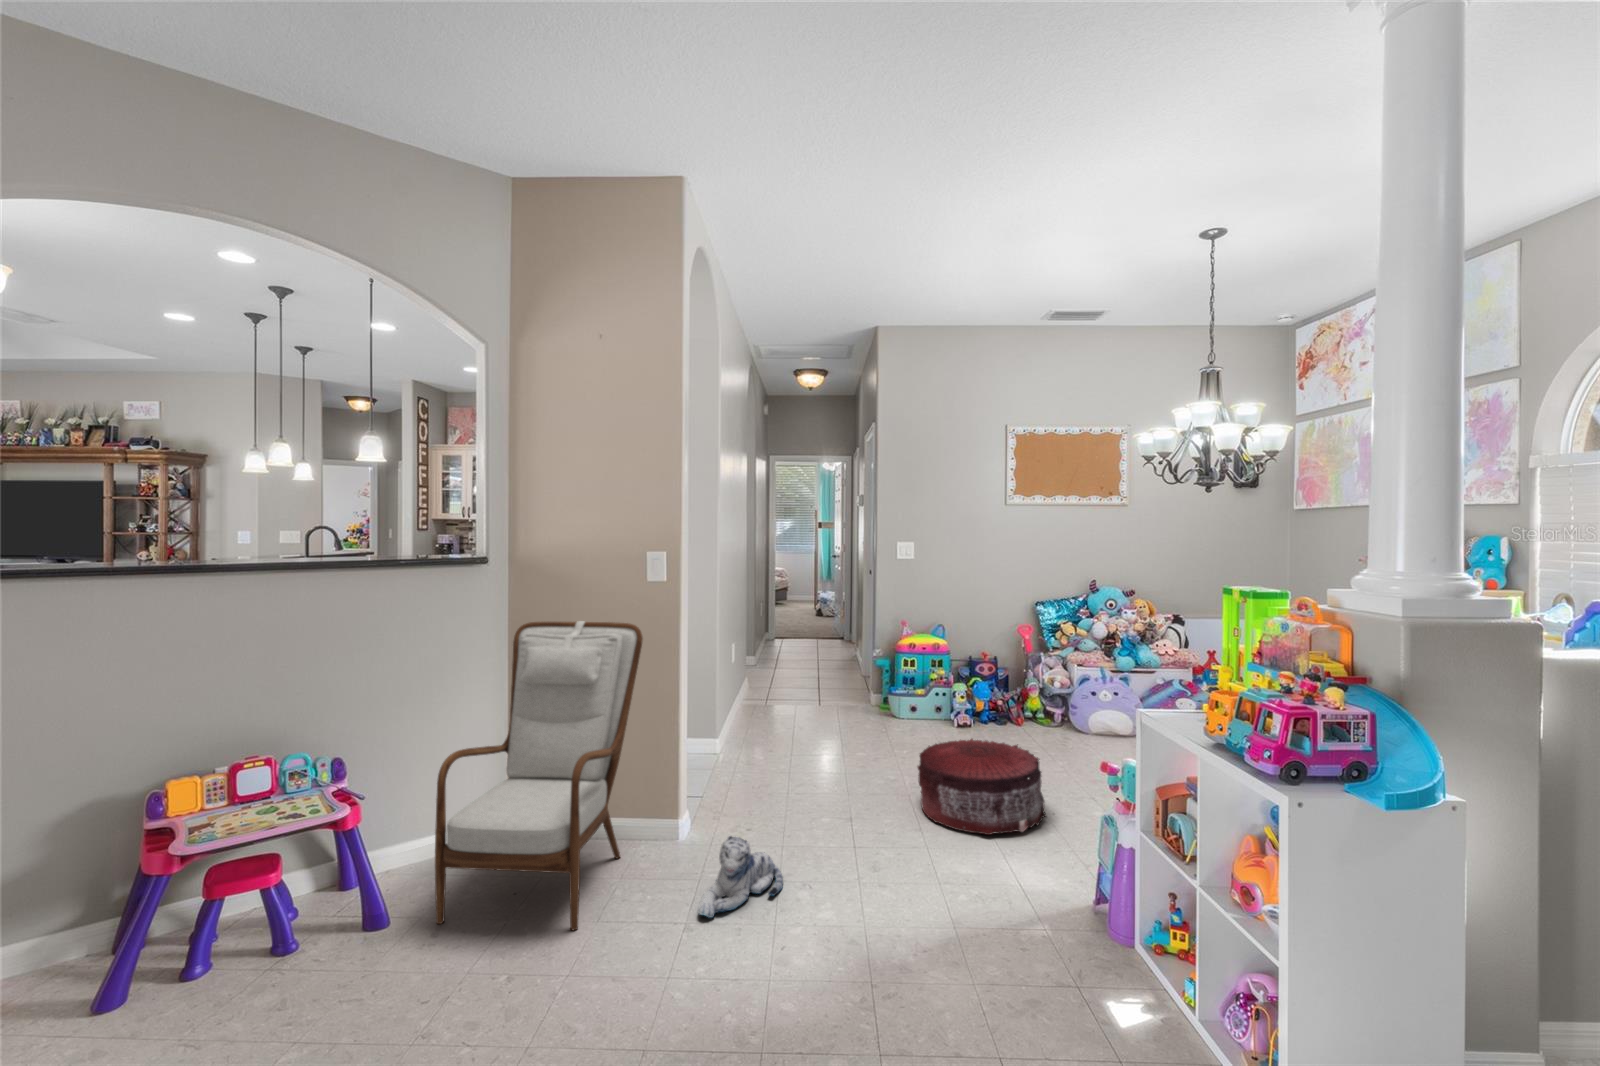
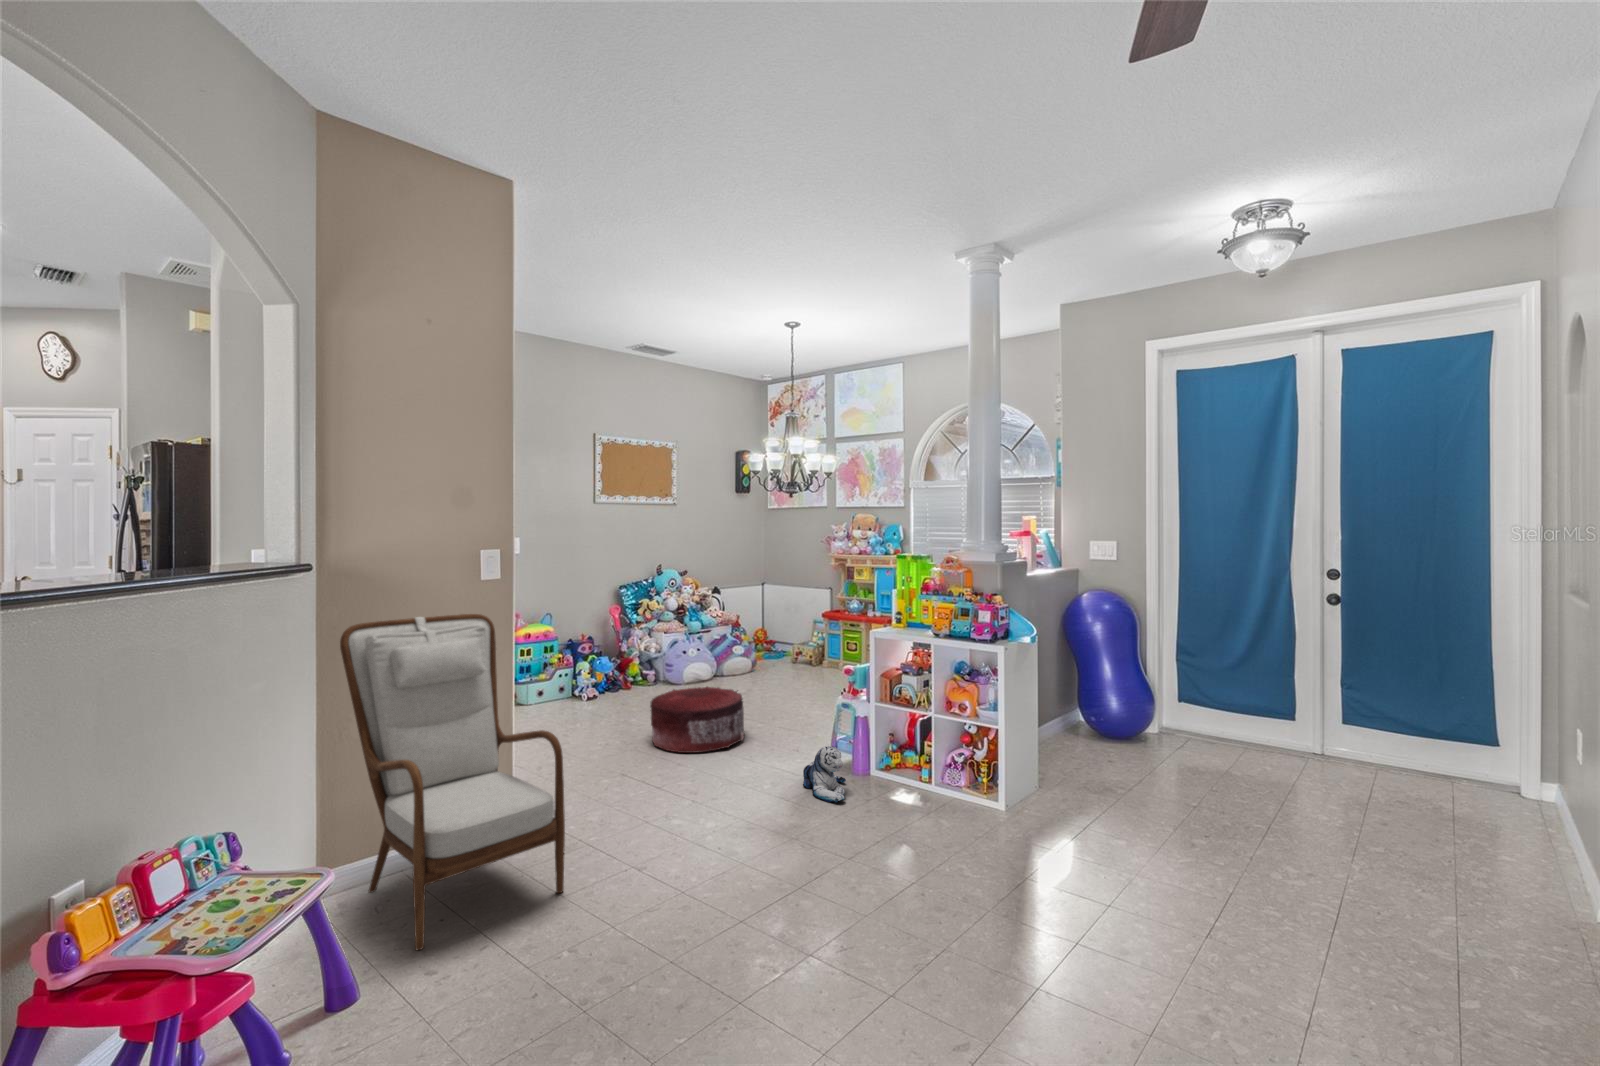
plush toy: present [698,836,783,918] -> present [803,746,846,802]

